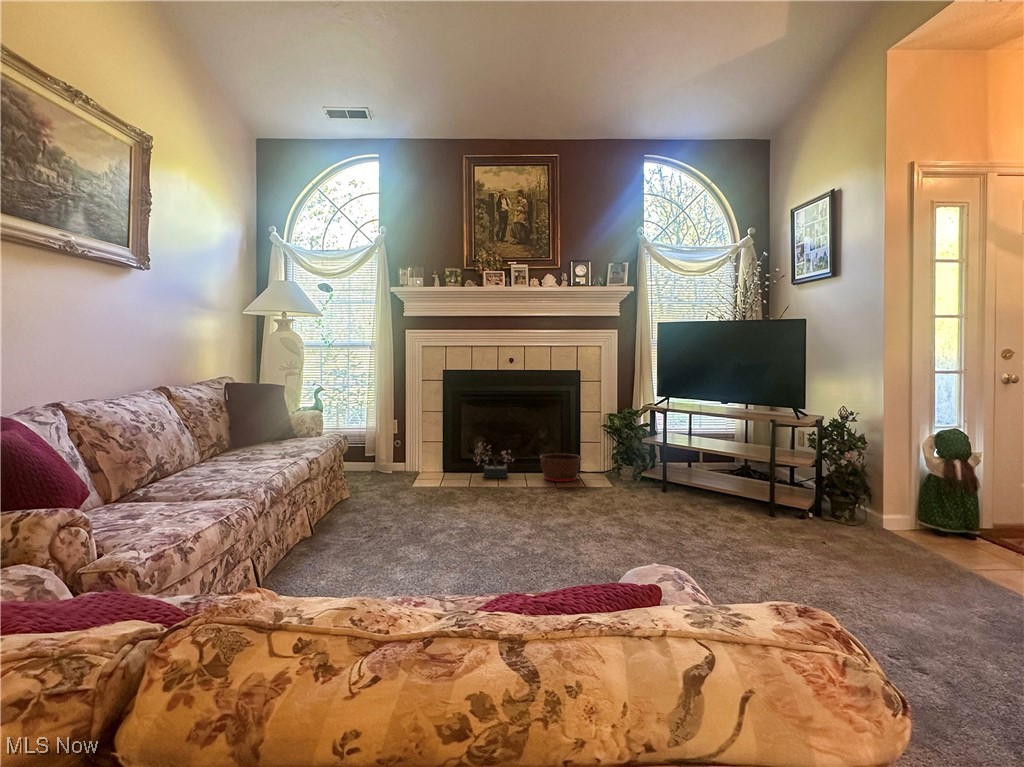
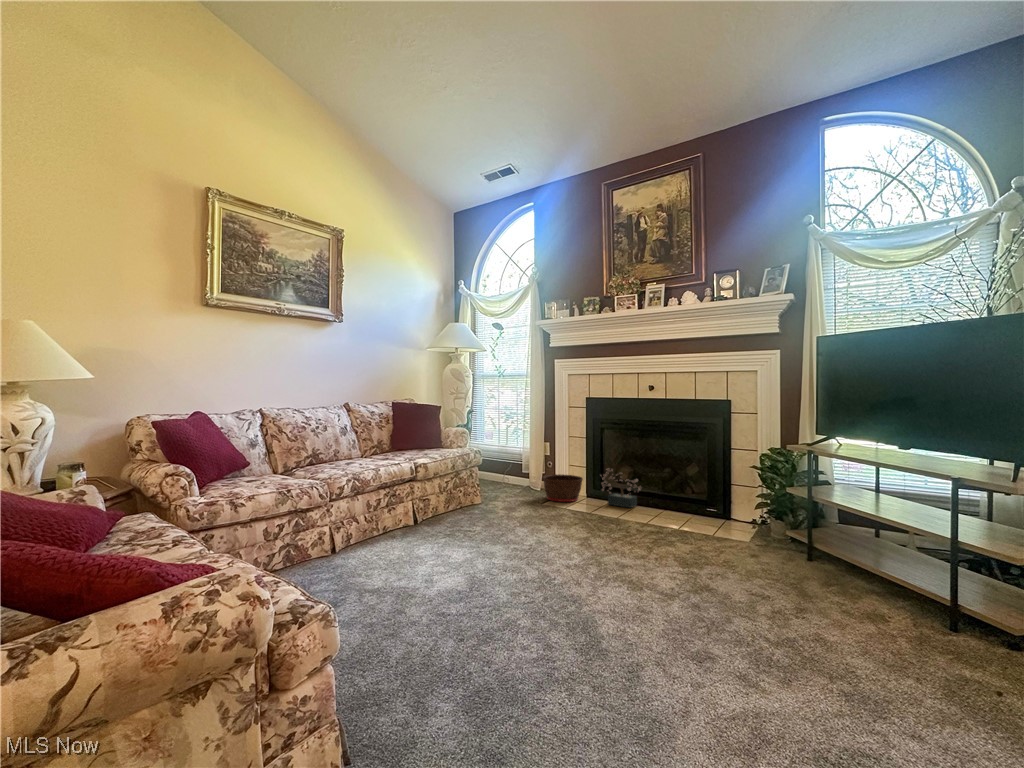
basket: present [540,453,581,482] -> present [543,474,583,502]

